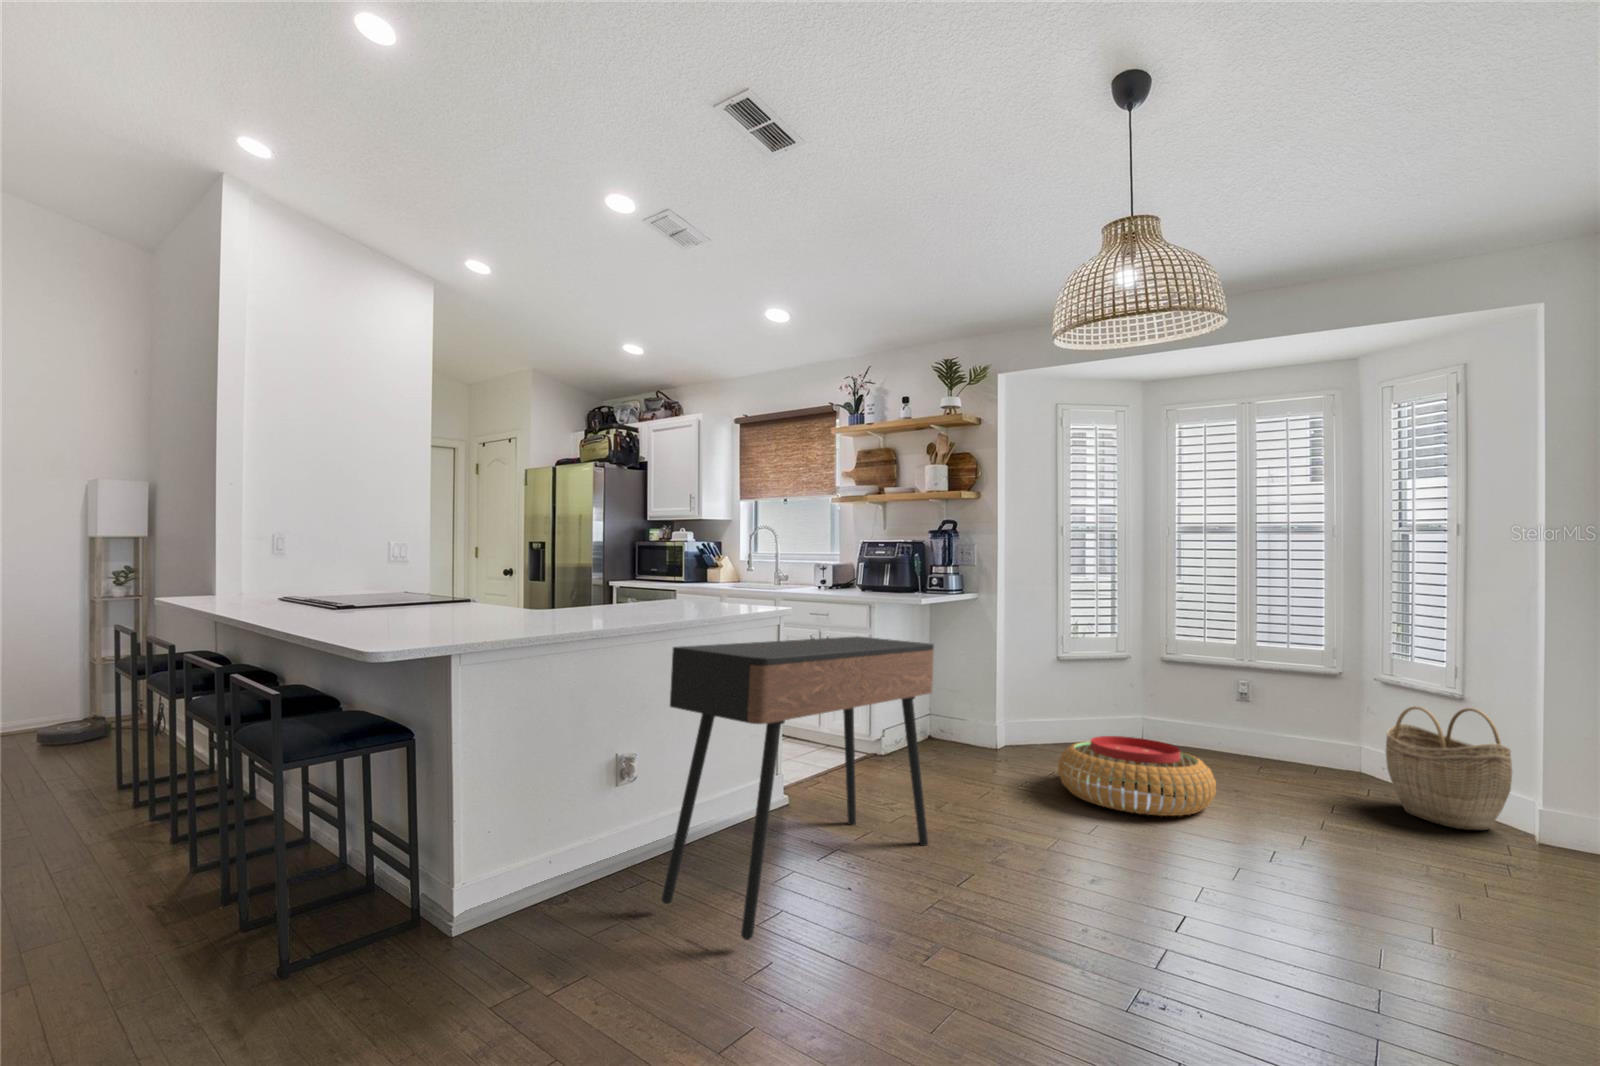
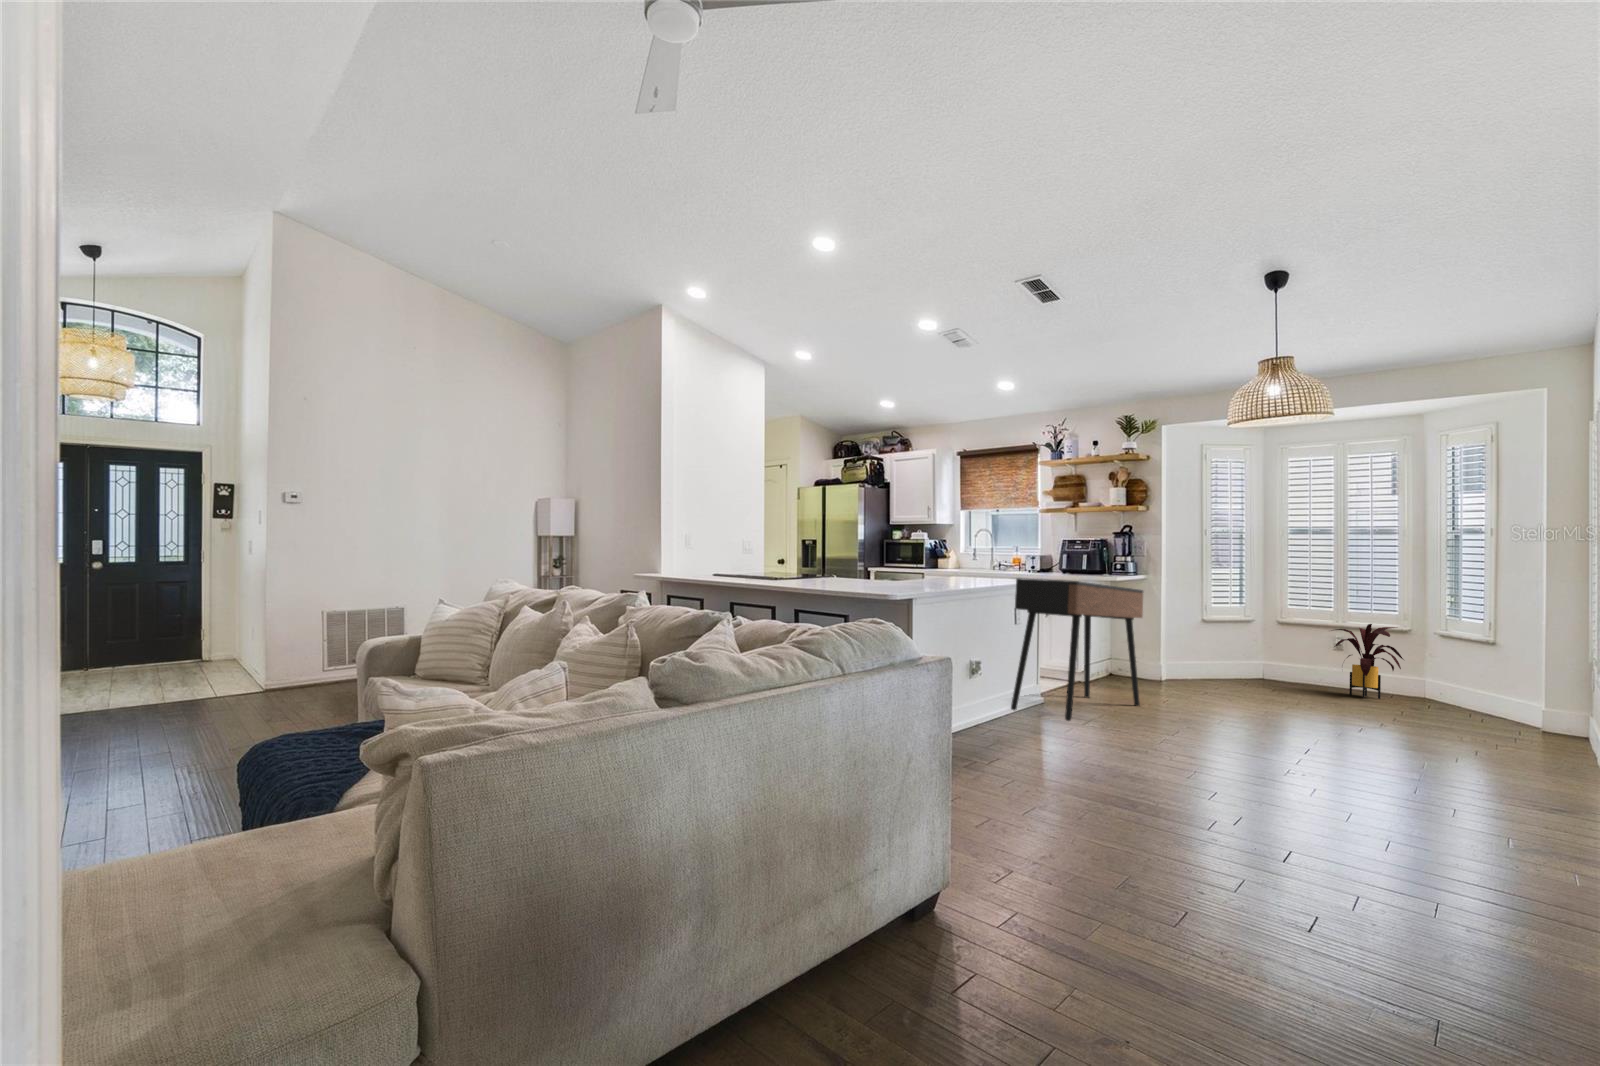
house plant: none [1228,668,1333,780] -> present [1334,624,1404,699]
woven basket: present [1385,706,1512,830] -> none [1440,644,1526,721]
pouf: present [1058,736,1216,816] -> none [1211,662,1321,705]

